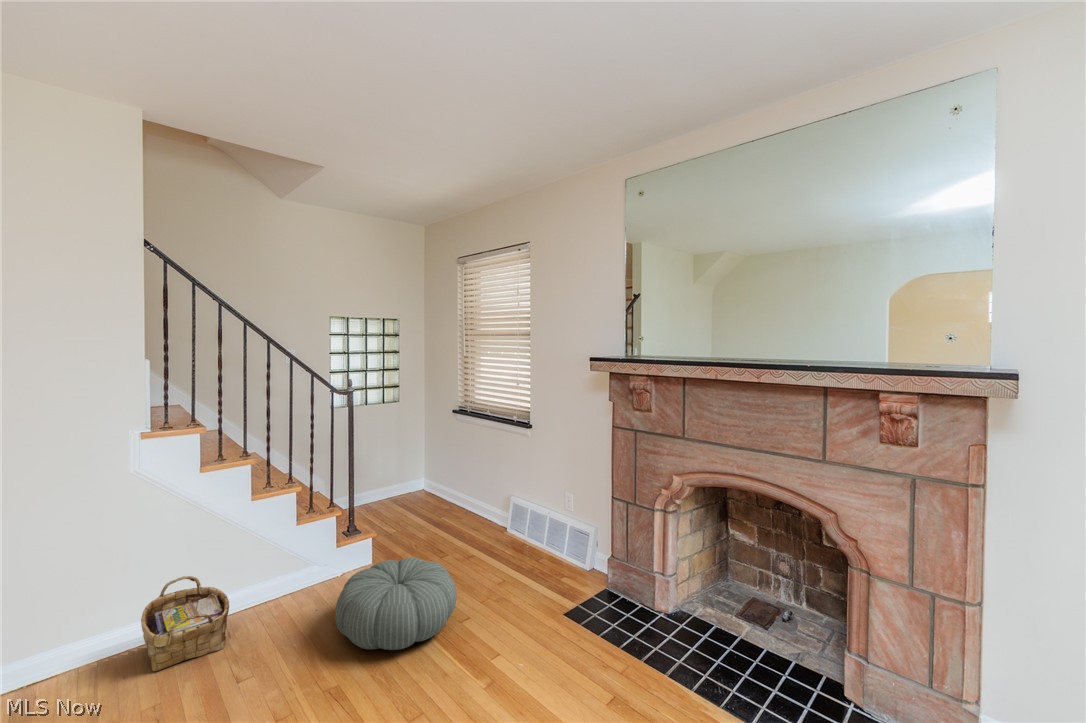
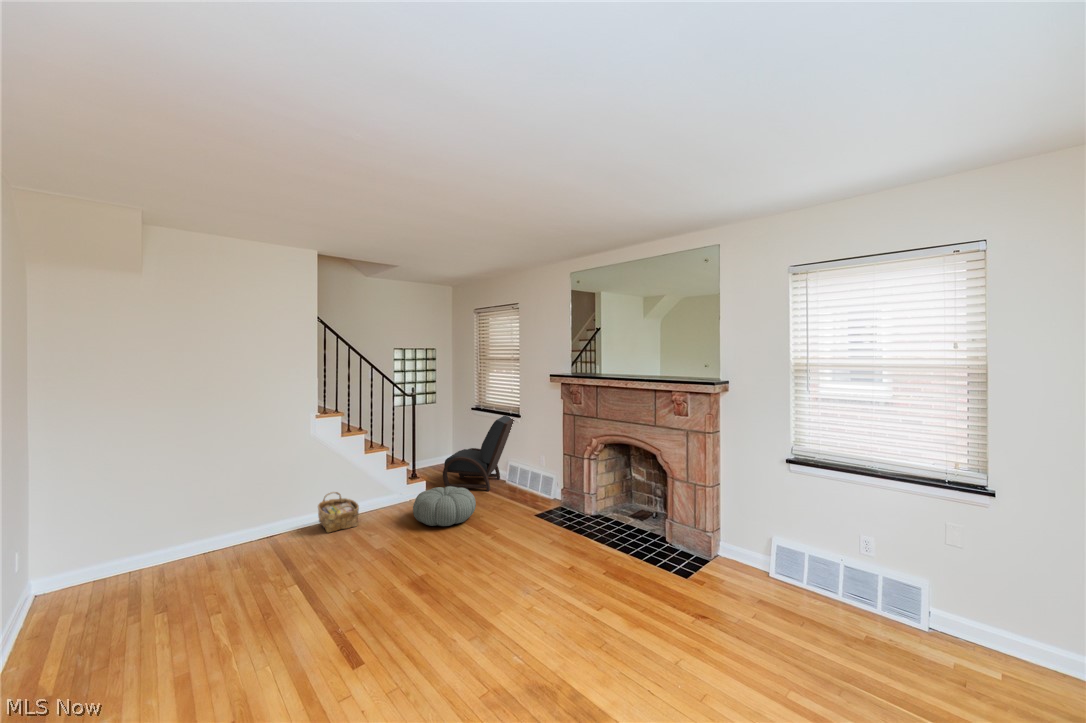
lounge chair: none [403,424,522,552] -> present [443,416,514,491]

